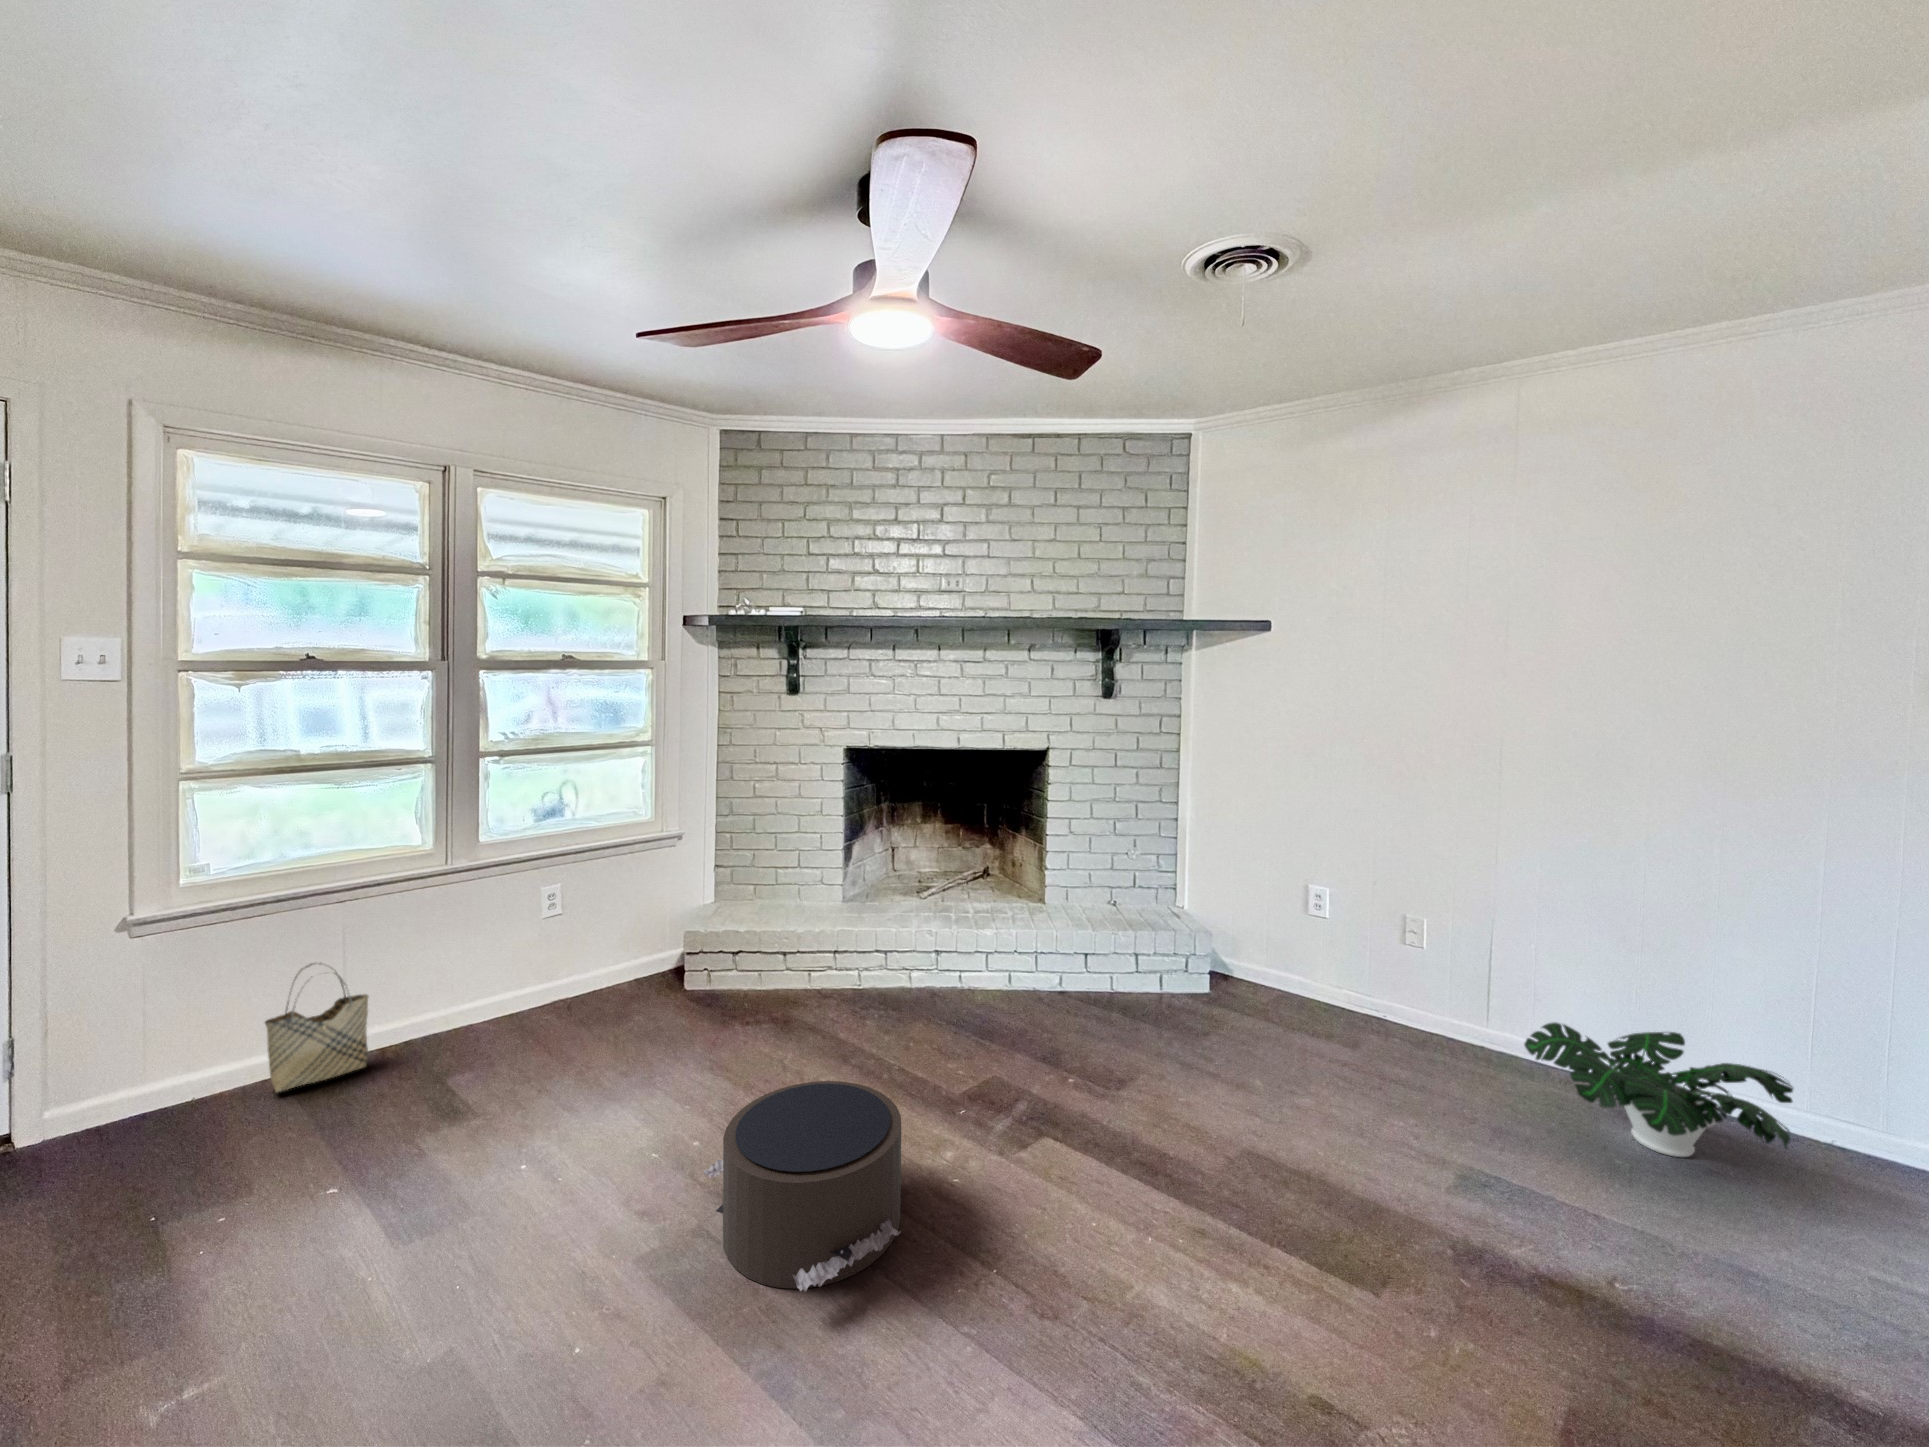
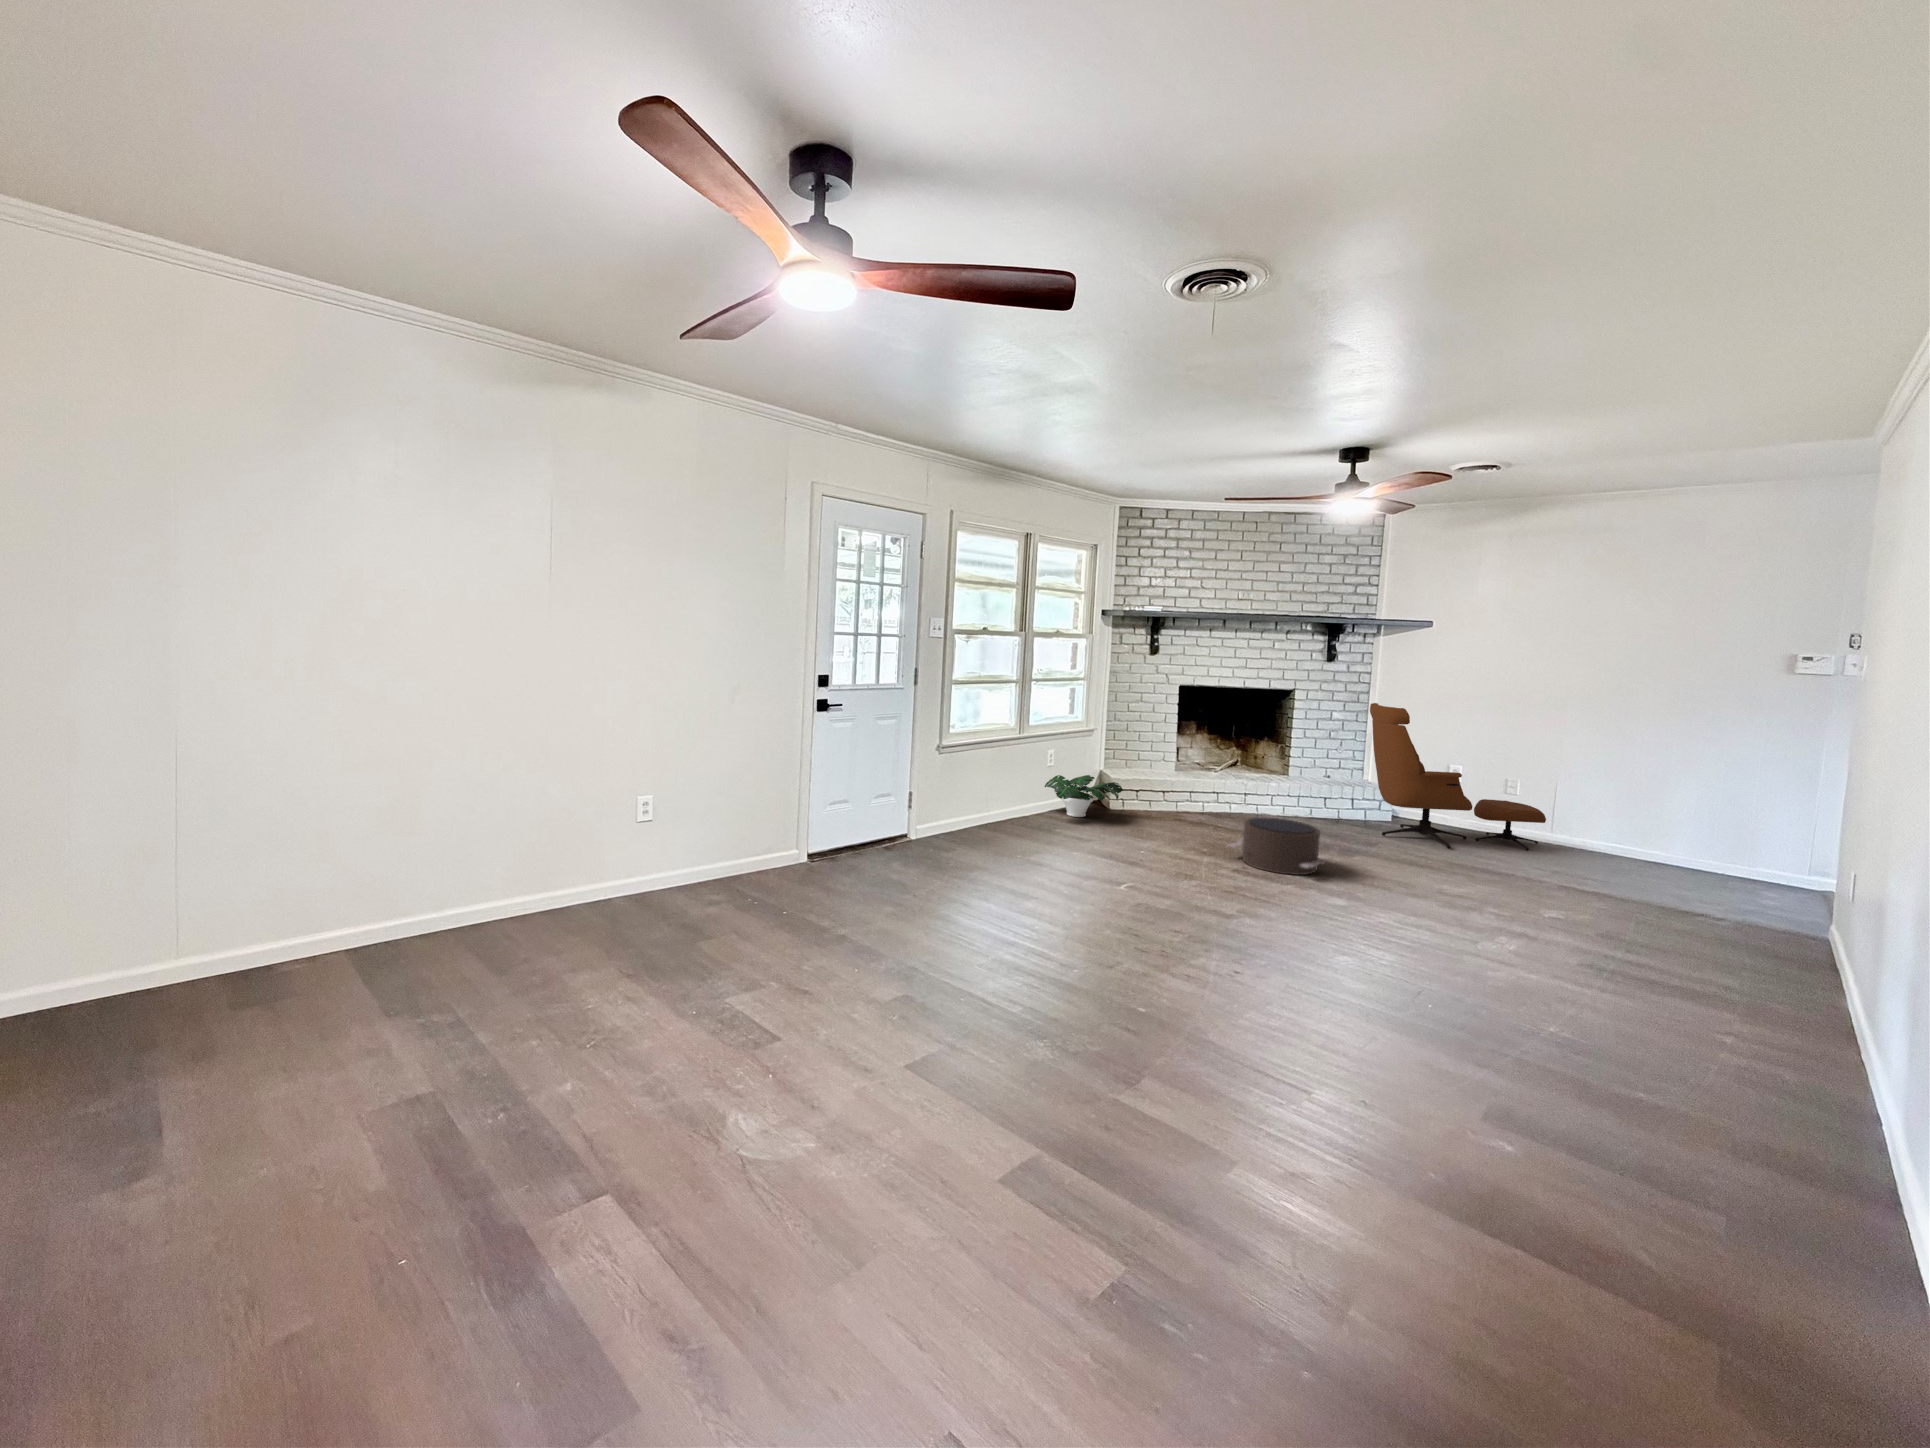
lounge chair: none [1130,780,1462,1092] -> present [1370,703,1546,850]
woven basket: present [265,963,369,1092] -> none [982,772,1012,824]
potted plant: present [1524,1022,1793,1157] -> present [1045,775,1123,817]

